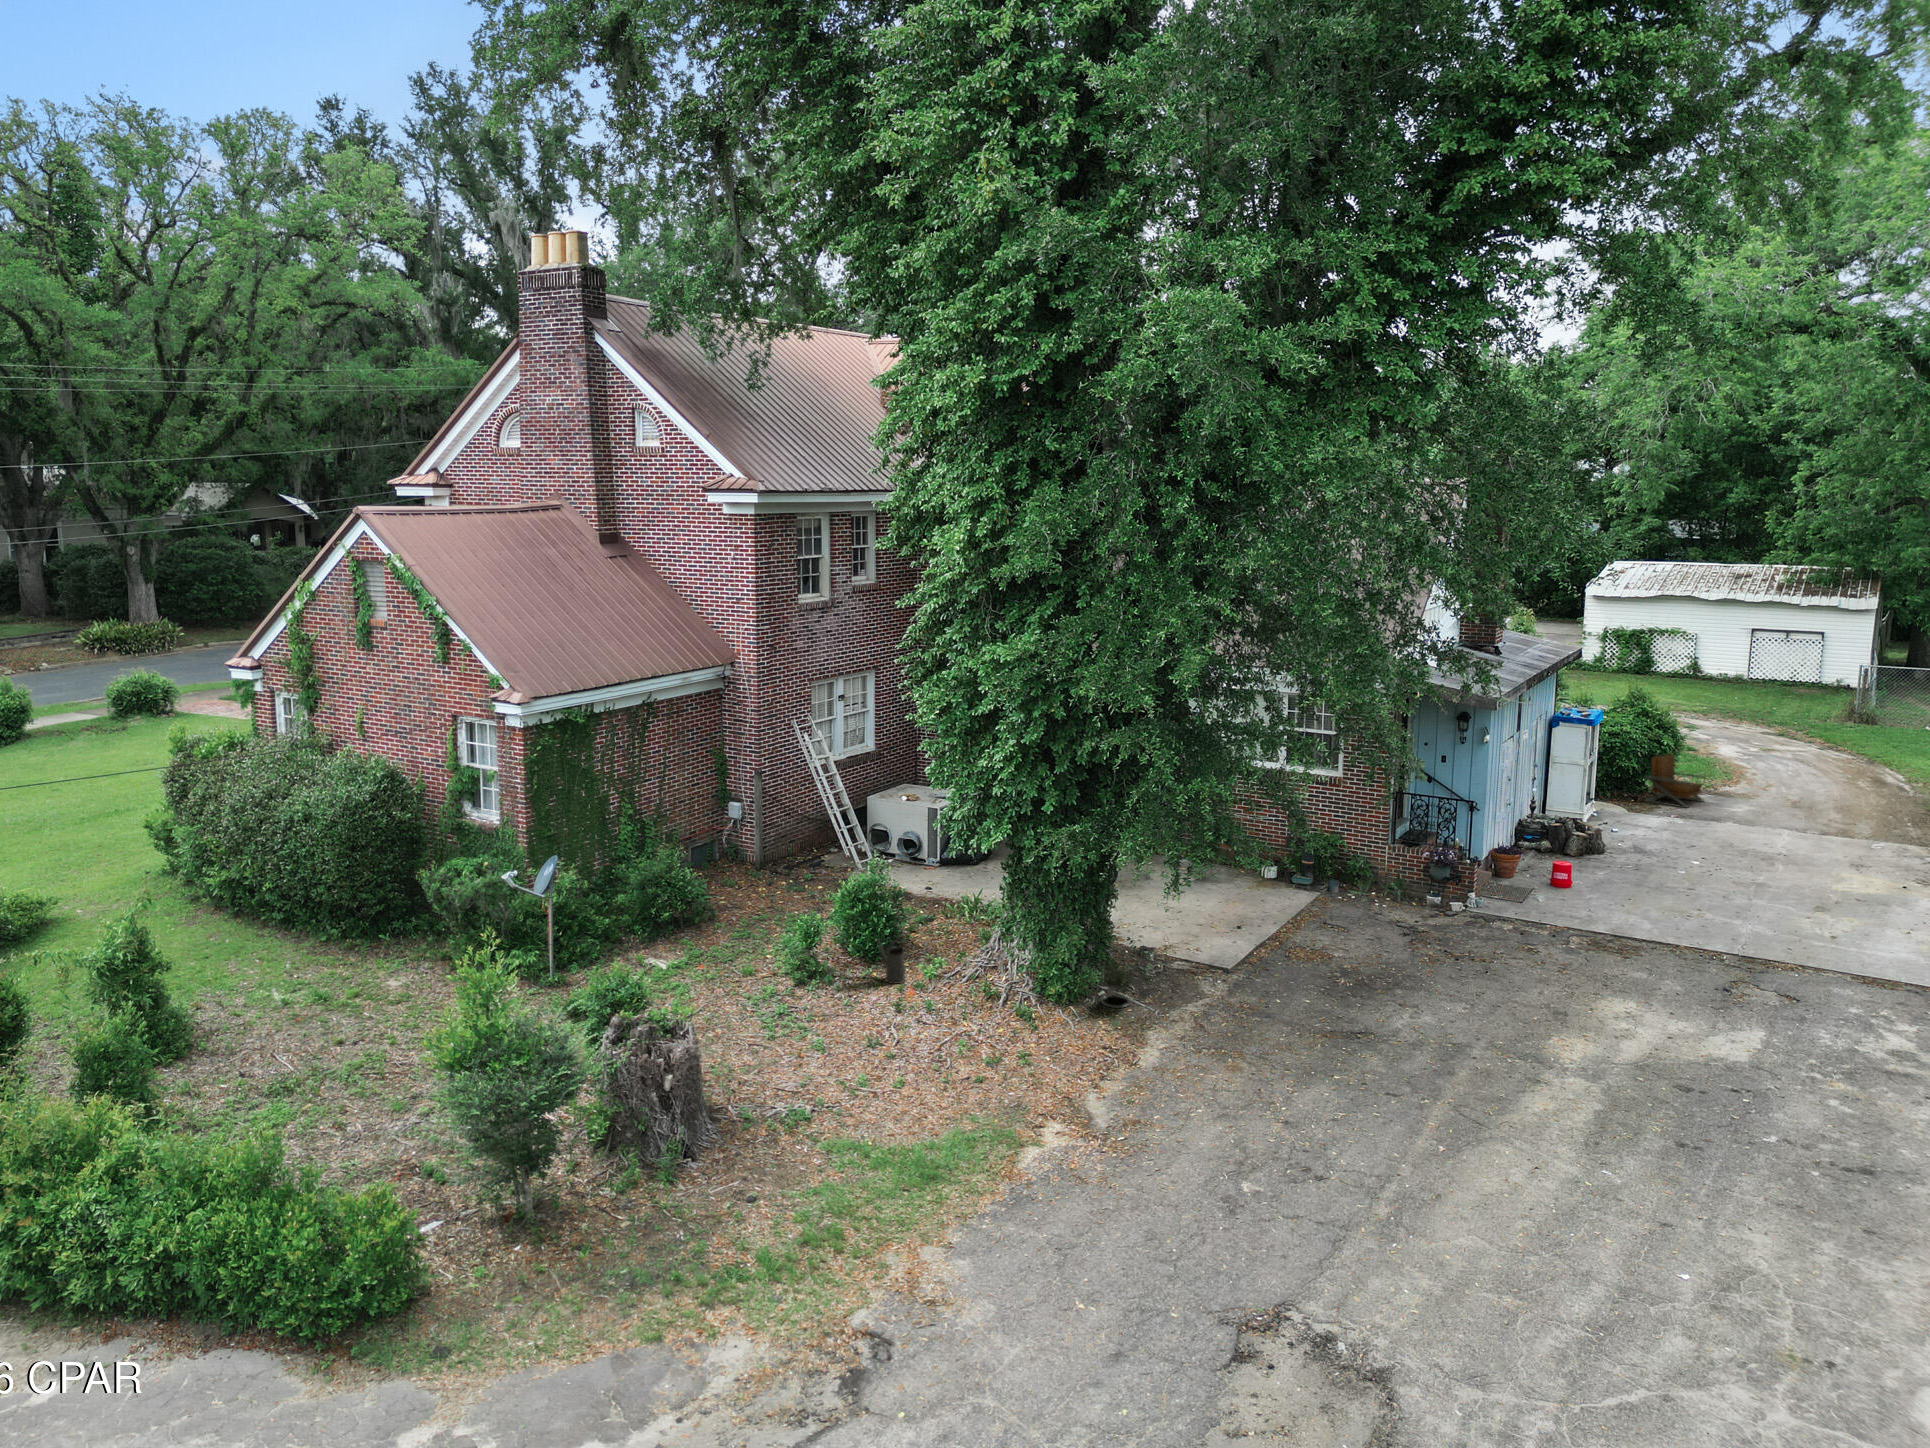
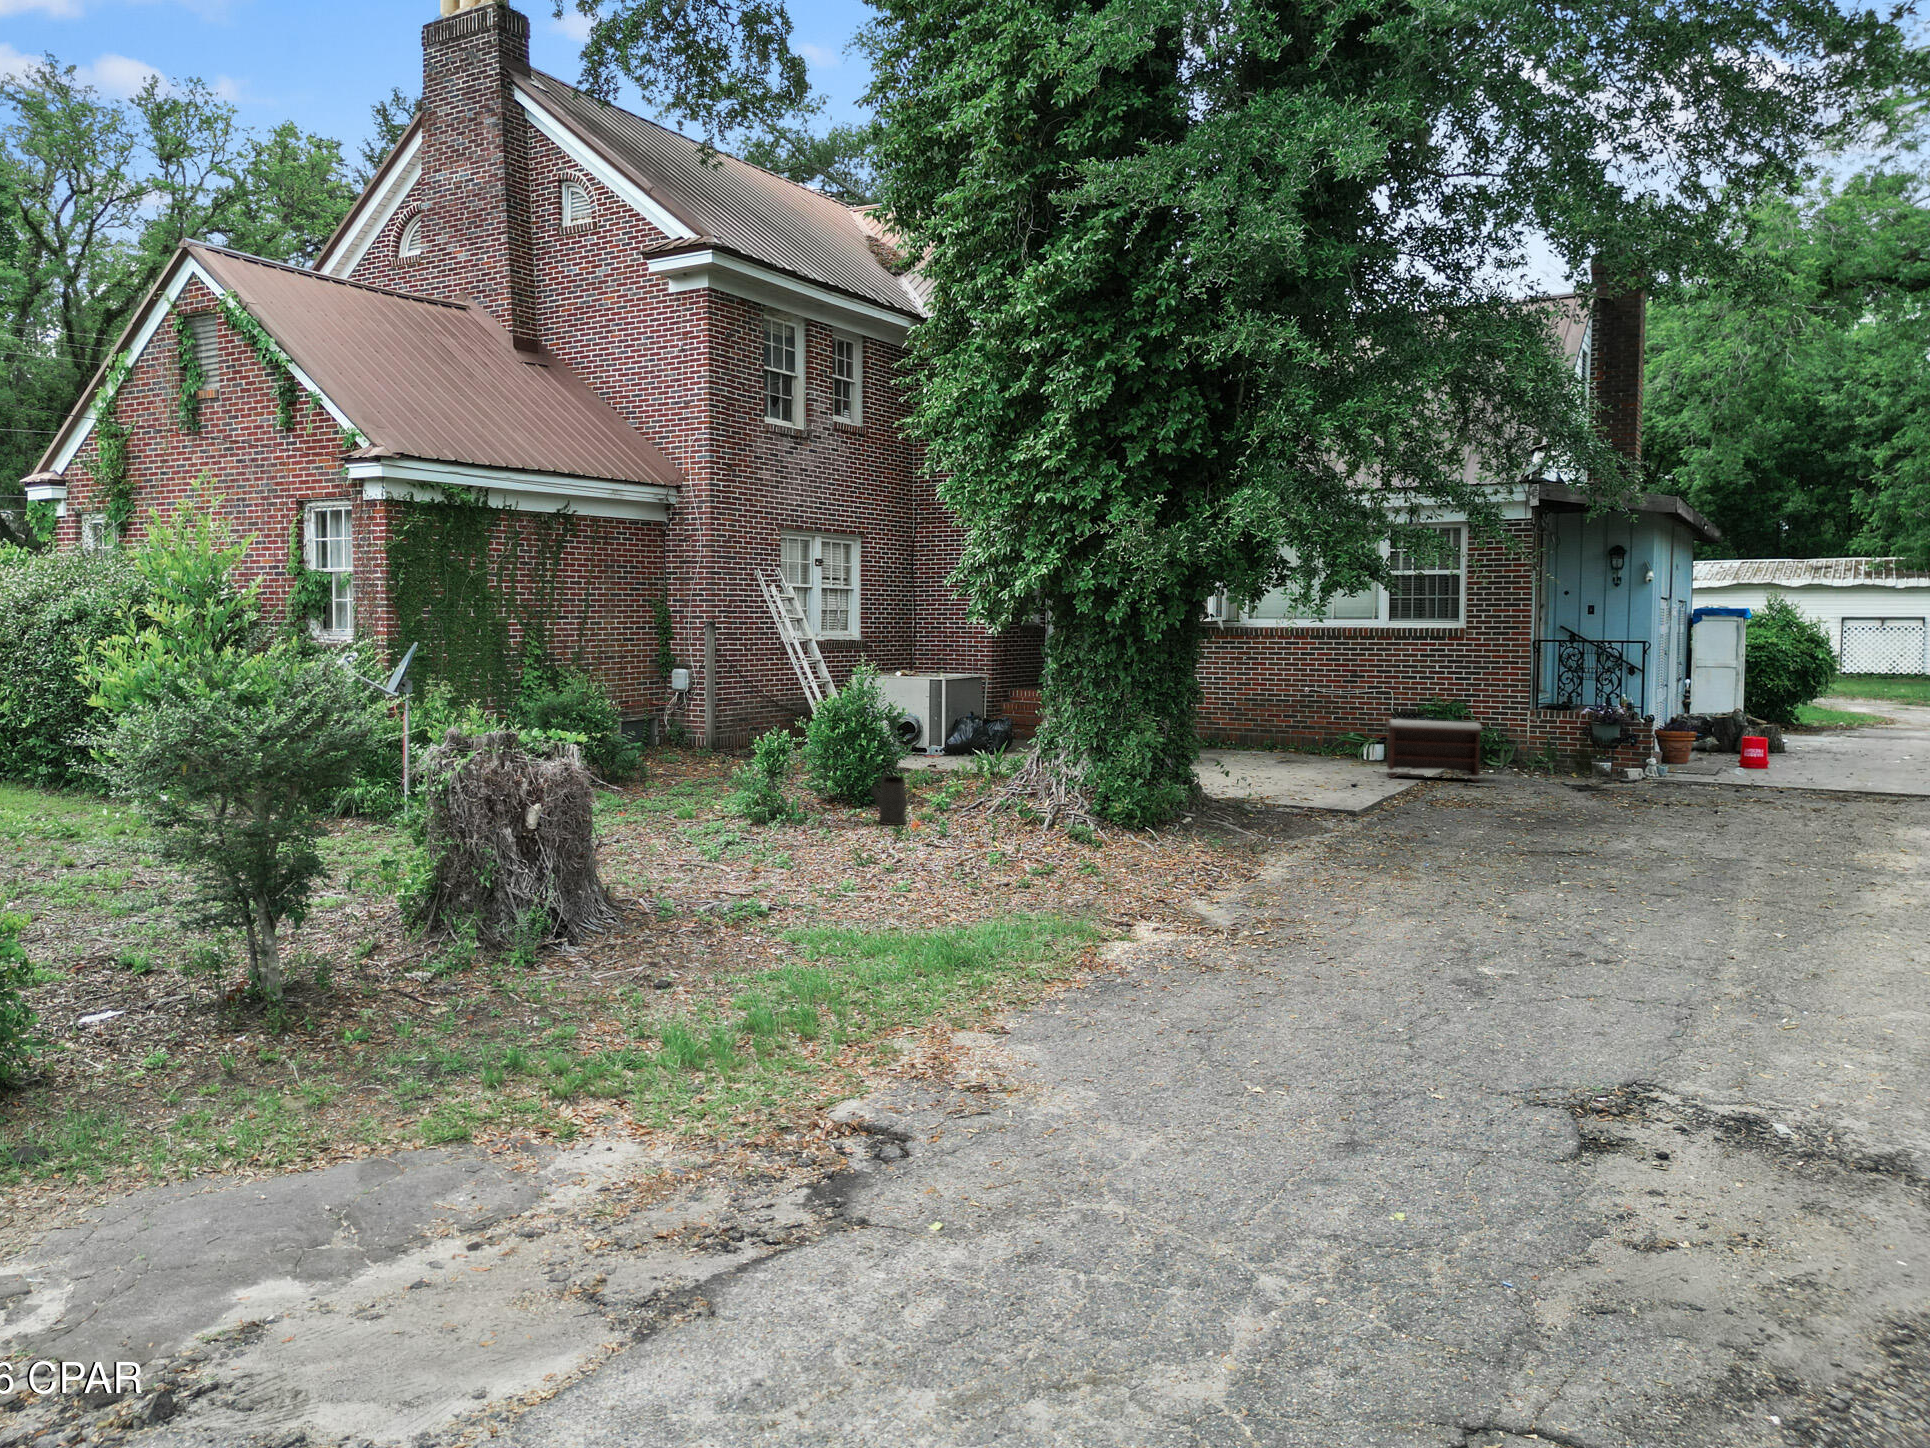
lounge chair: present [1645,754,1705,808] -> none [1789,681,1863,740]
bench: none [1279,847,1350,901] -> present [1386,719,1483,782]
potted tree: present [1101,959,1132,1008] -> present [1570,735,1605,790]

